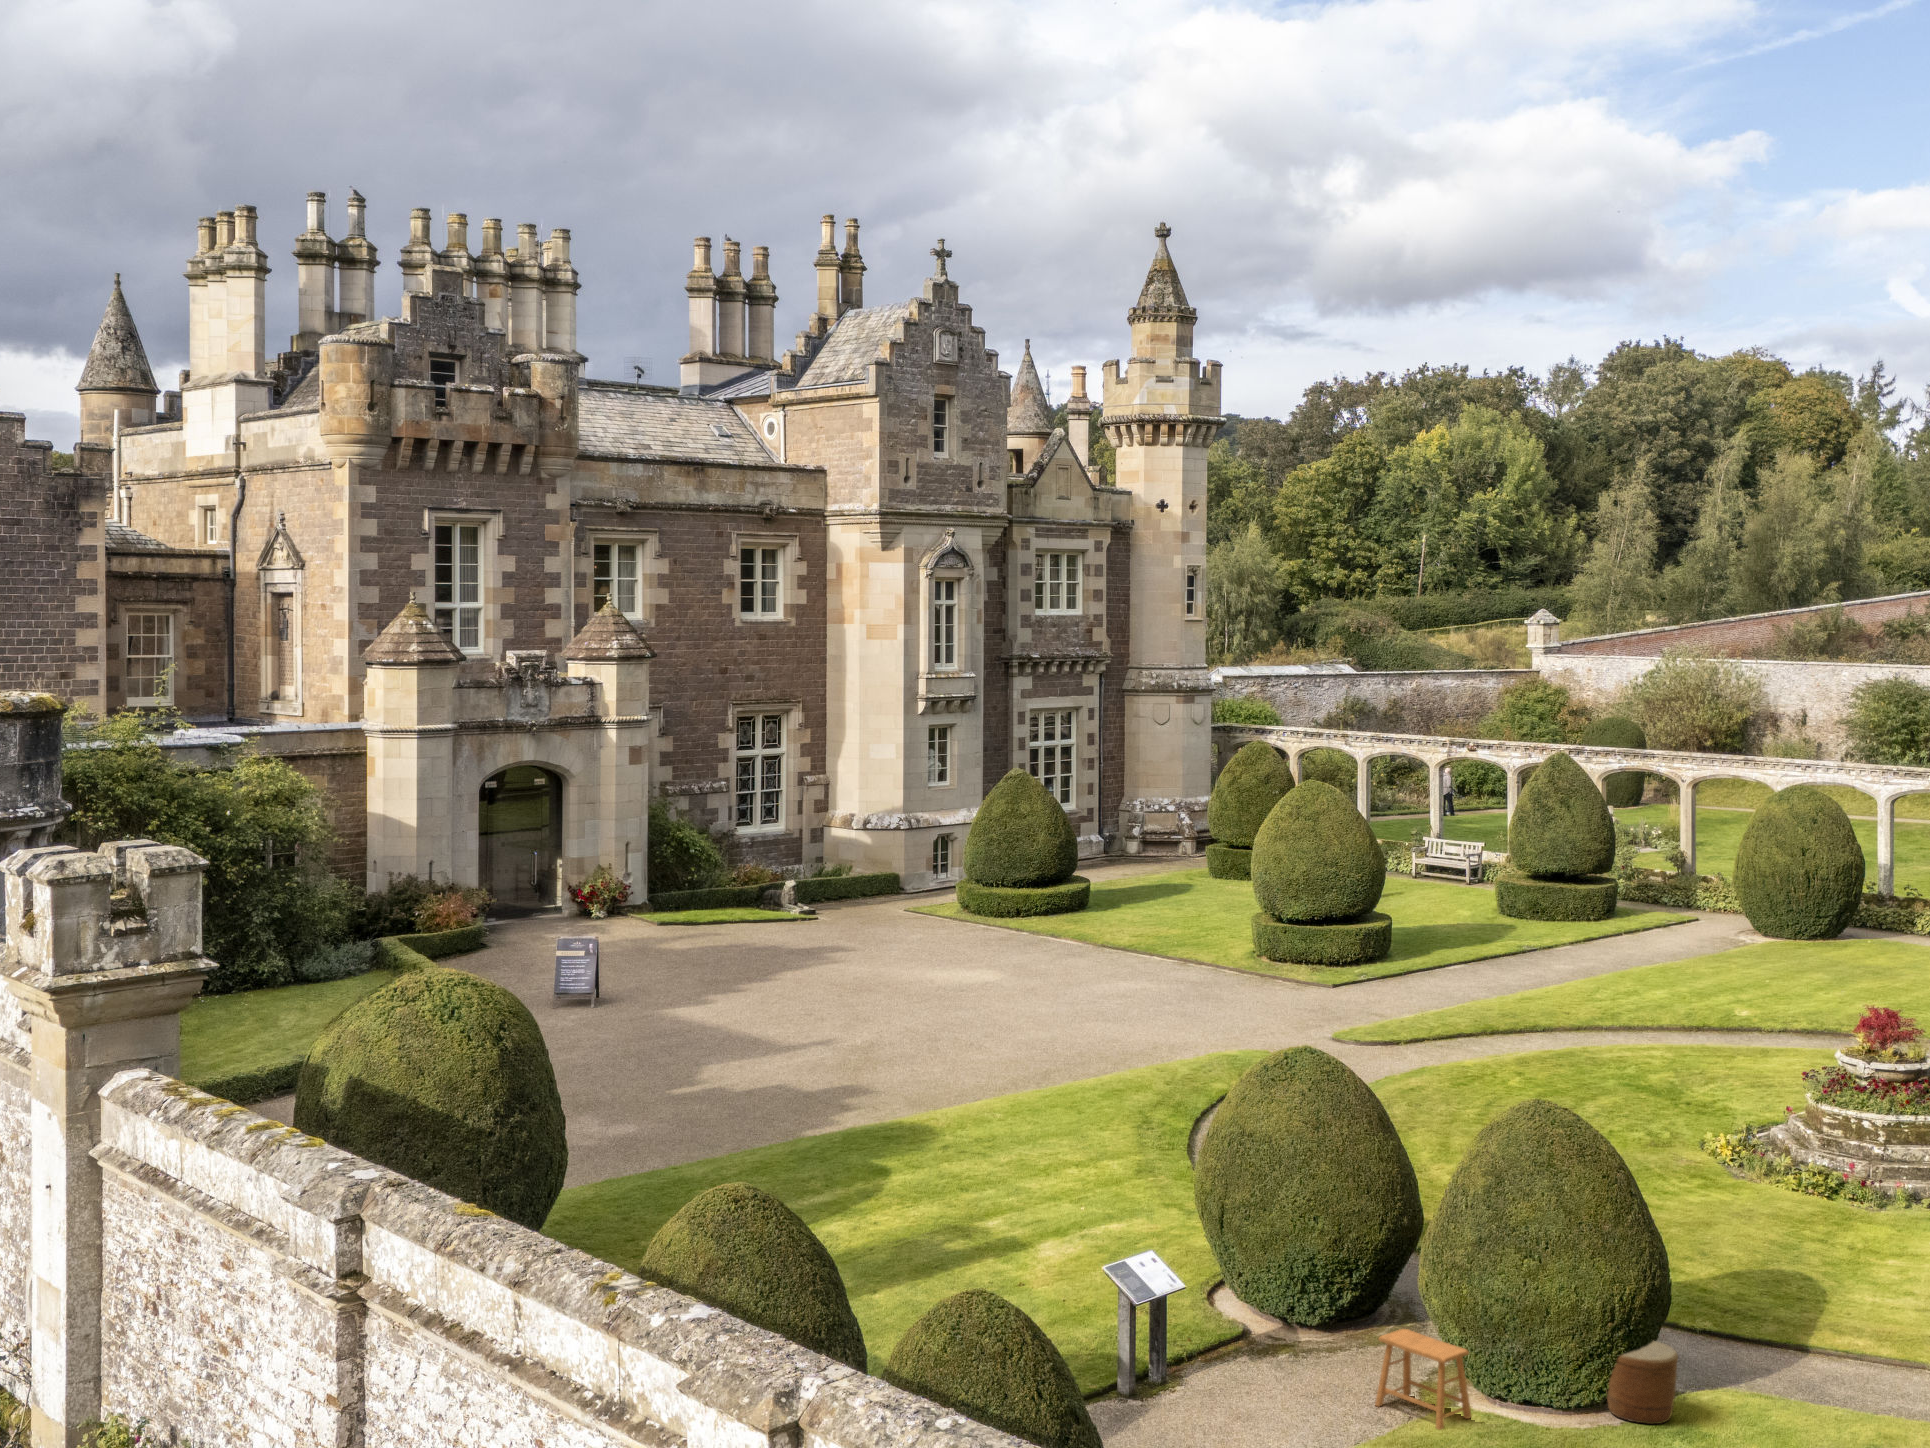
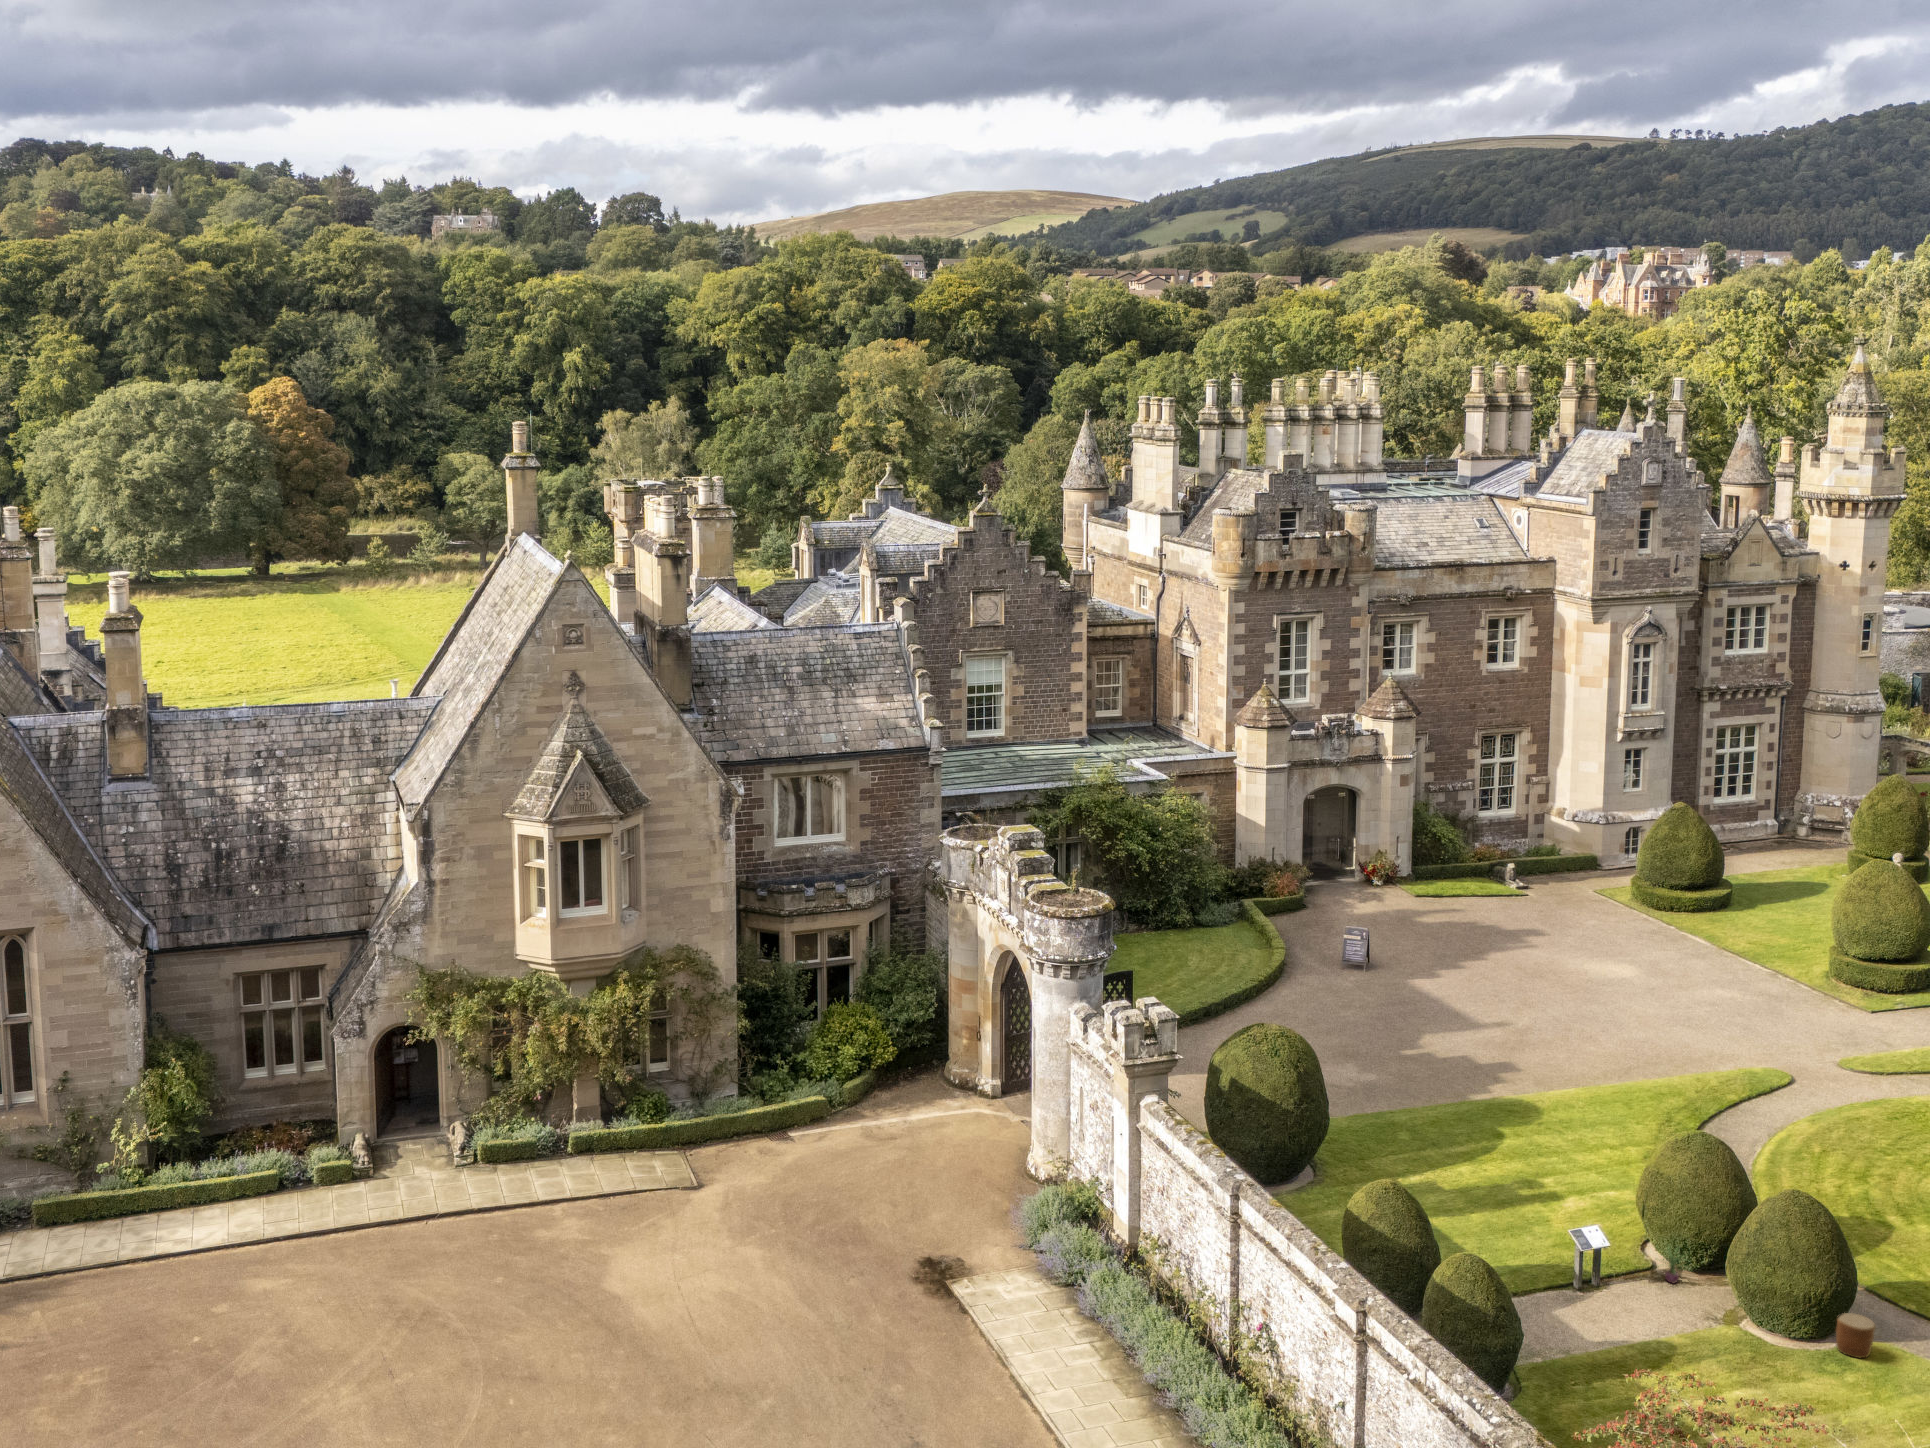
decorative plant: none [1230,1280,1312,1358] -> present [1656,1248,1685,1283]
stool: present [1375,1329,1472,1430] -> none [1711,1285,1759,1338]

